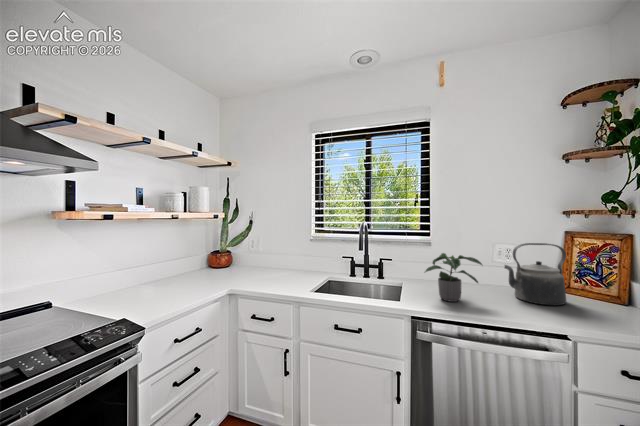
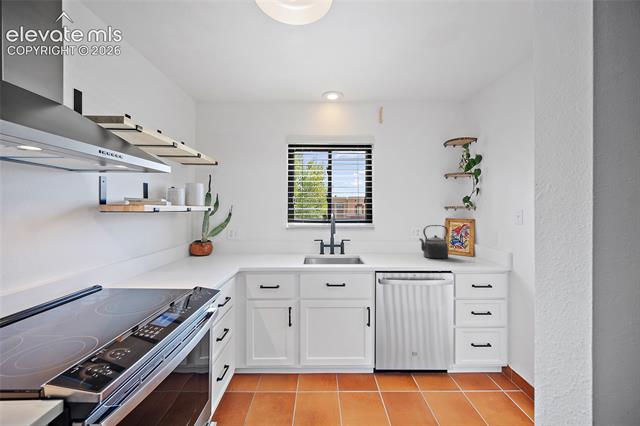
potted plant: present [425,253,482,302] -> none [379,232,410,261]

